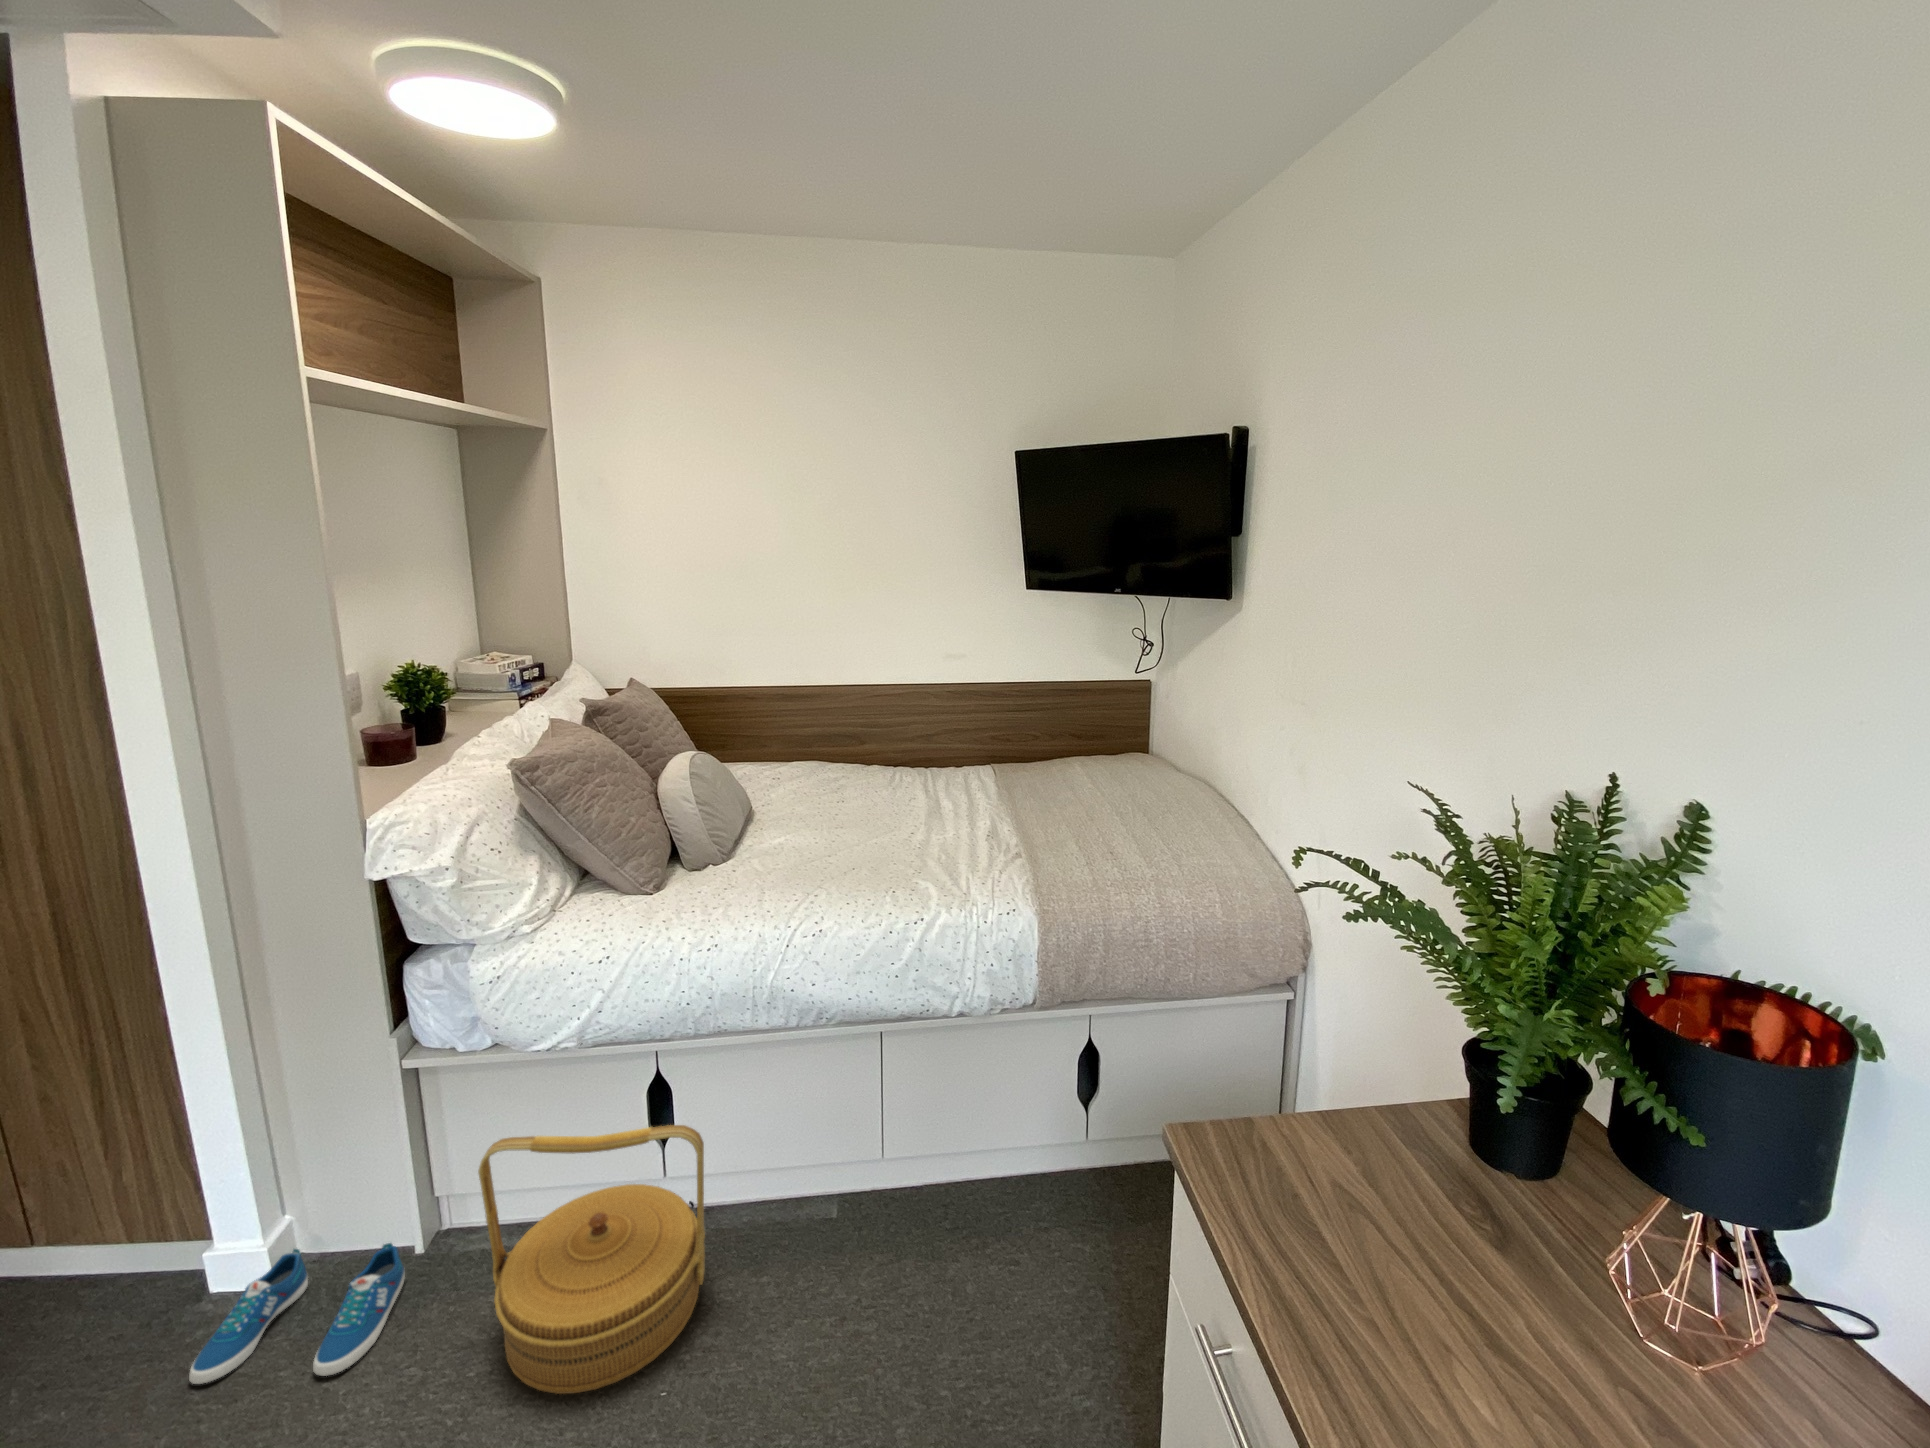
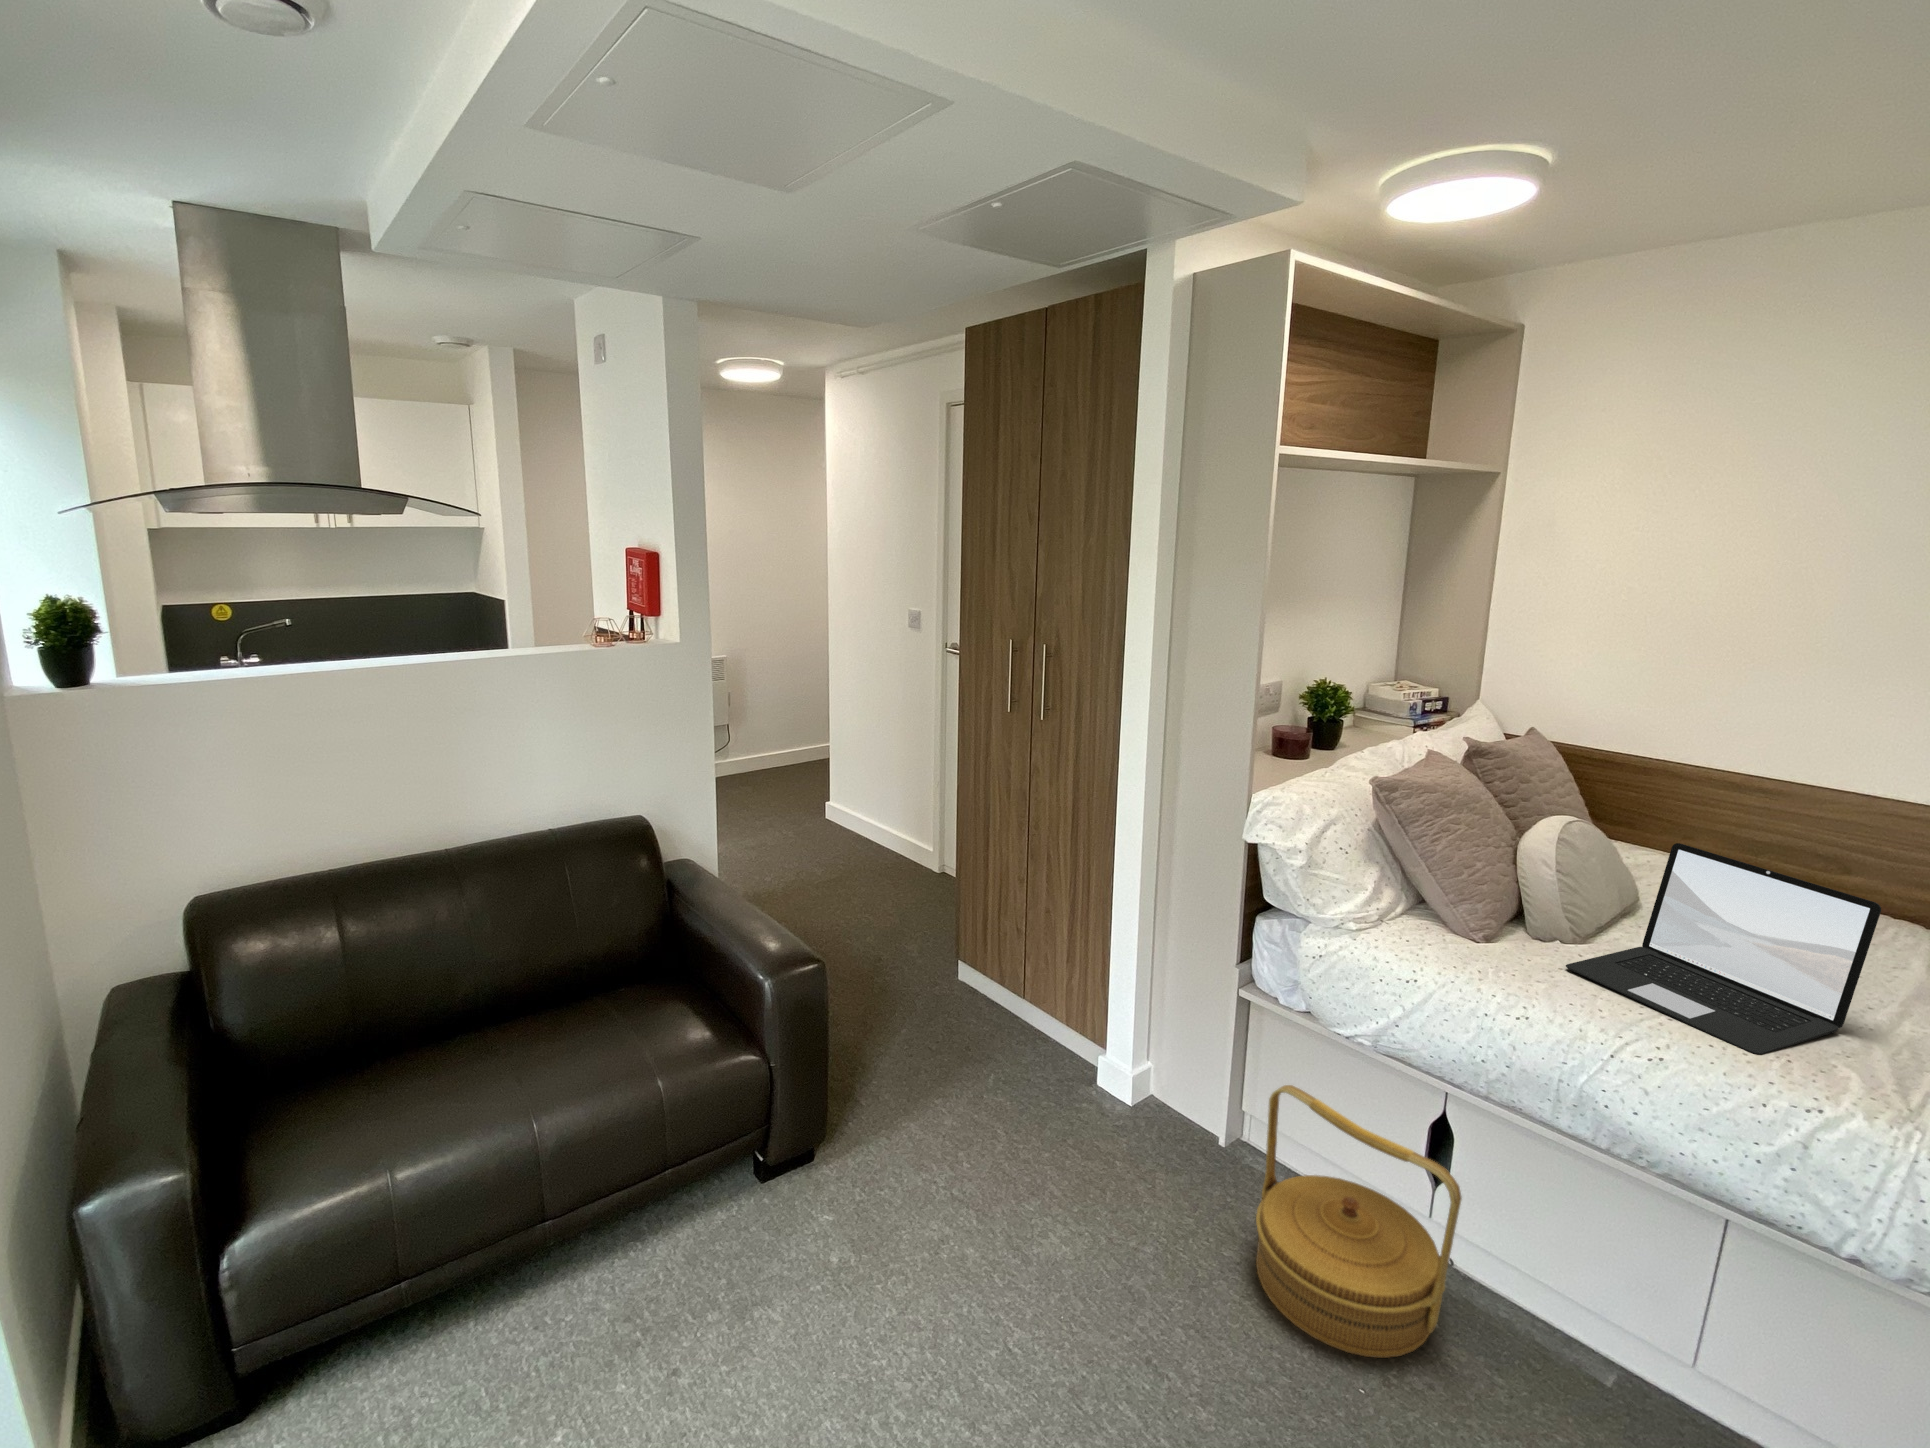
laptop: none [728,749,908,896] -> present [1566,843,1881,1054]
sneaker: present [189,1243,405,1384] -> none [1084,1086,1211,1185]

